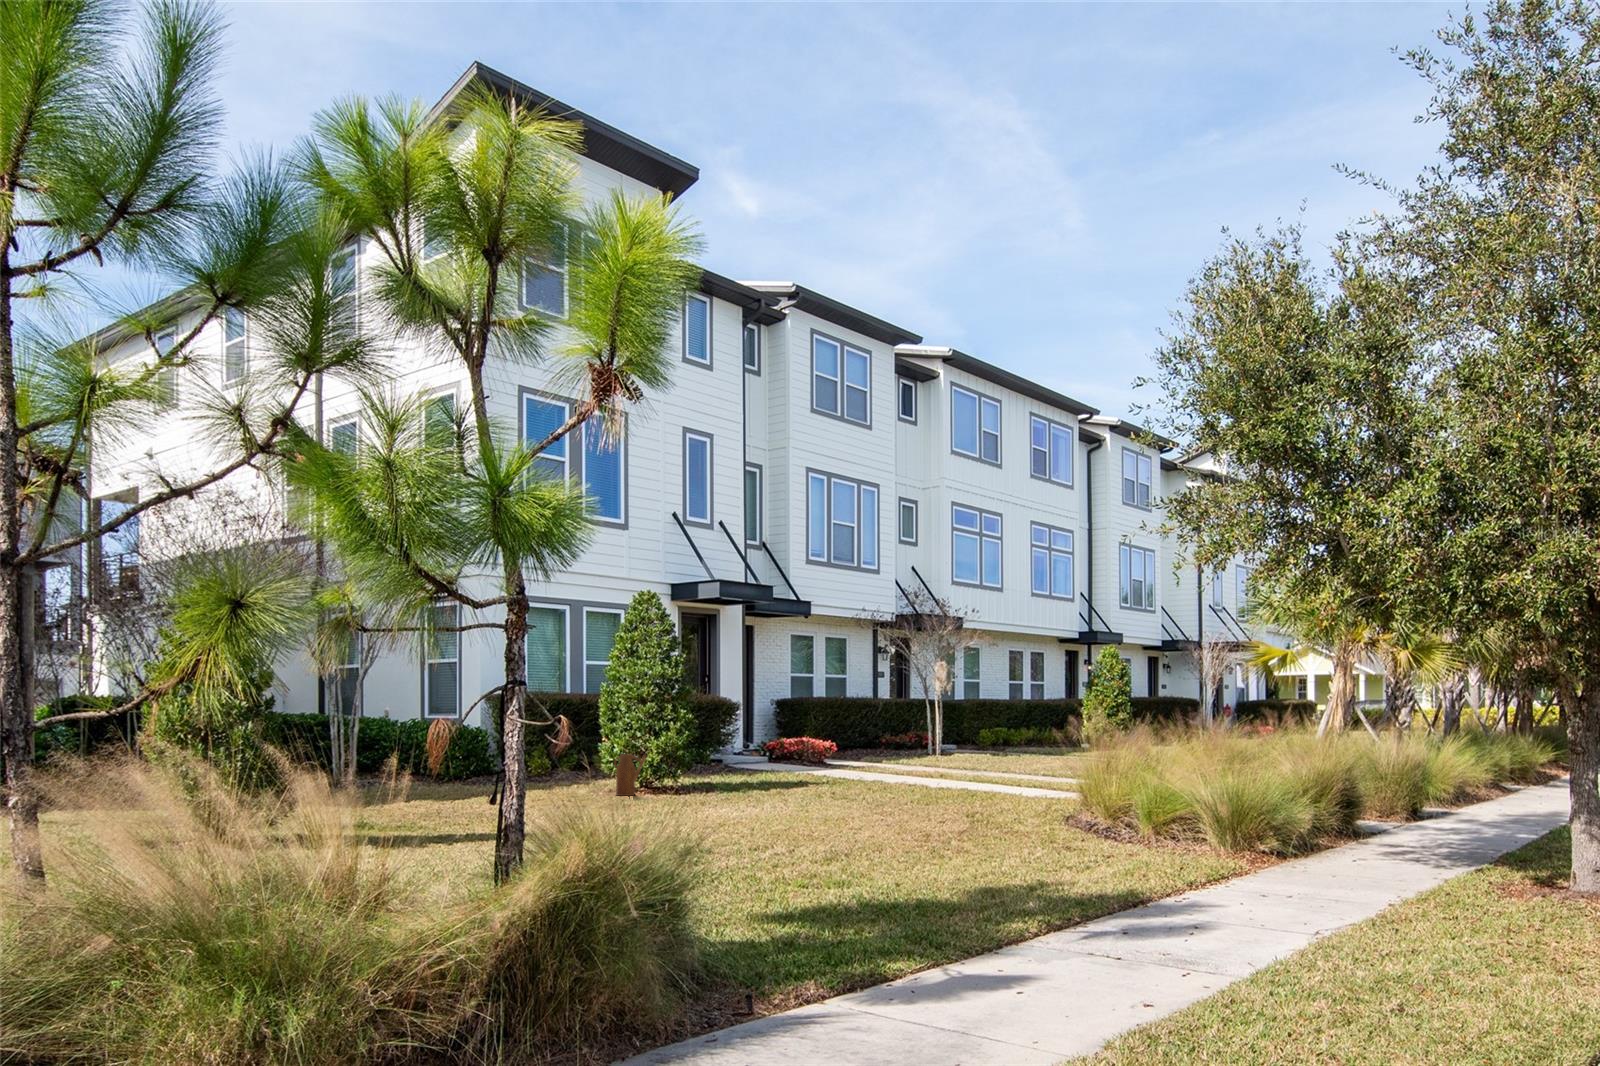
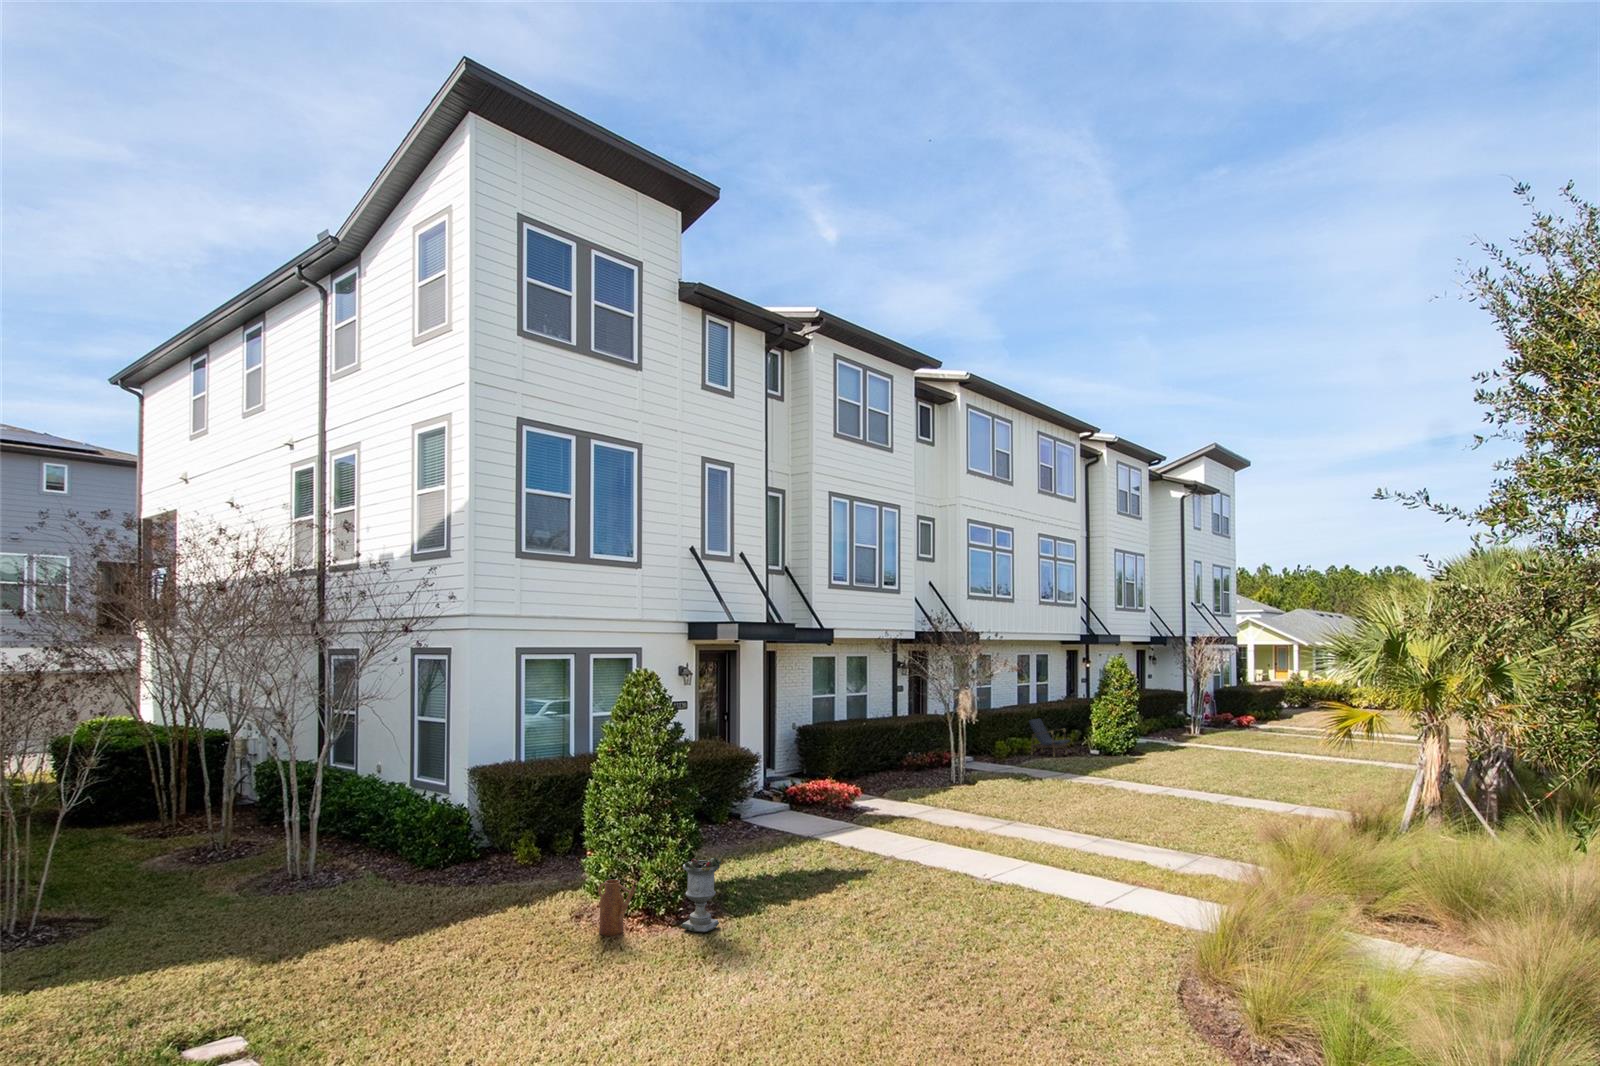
lounge chair: none [1017,711,1061,749] -> present [1029,719,1070,756]
planter: none [683,736,715,795] -> present [682,857,721,932]

